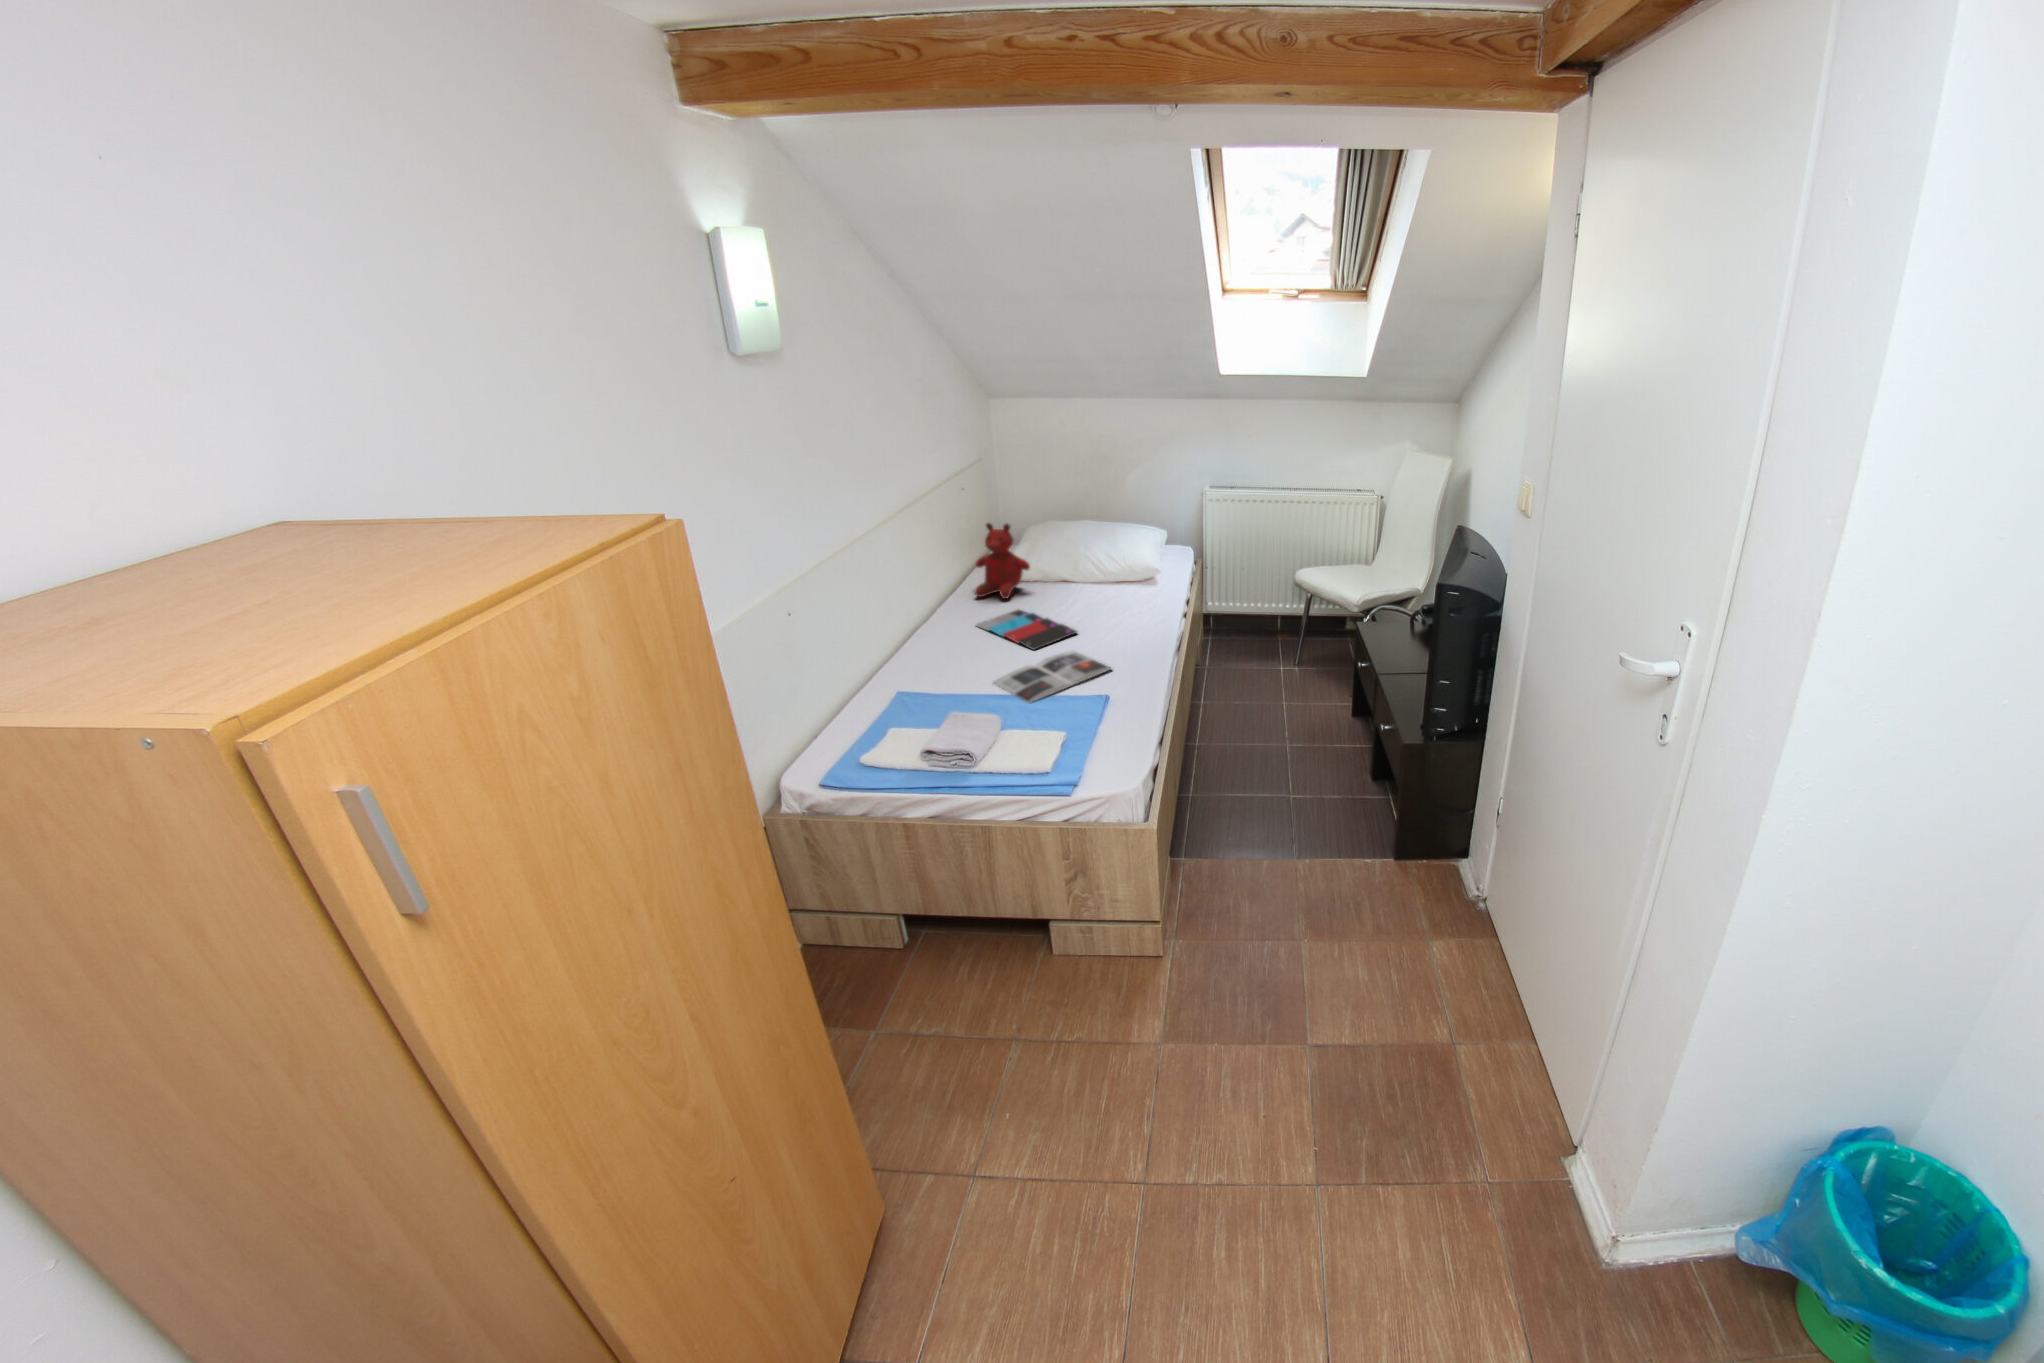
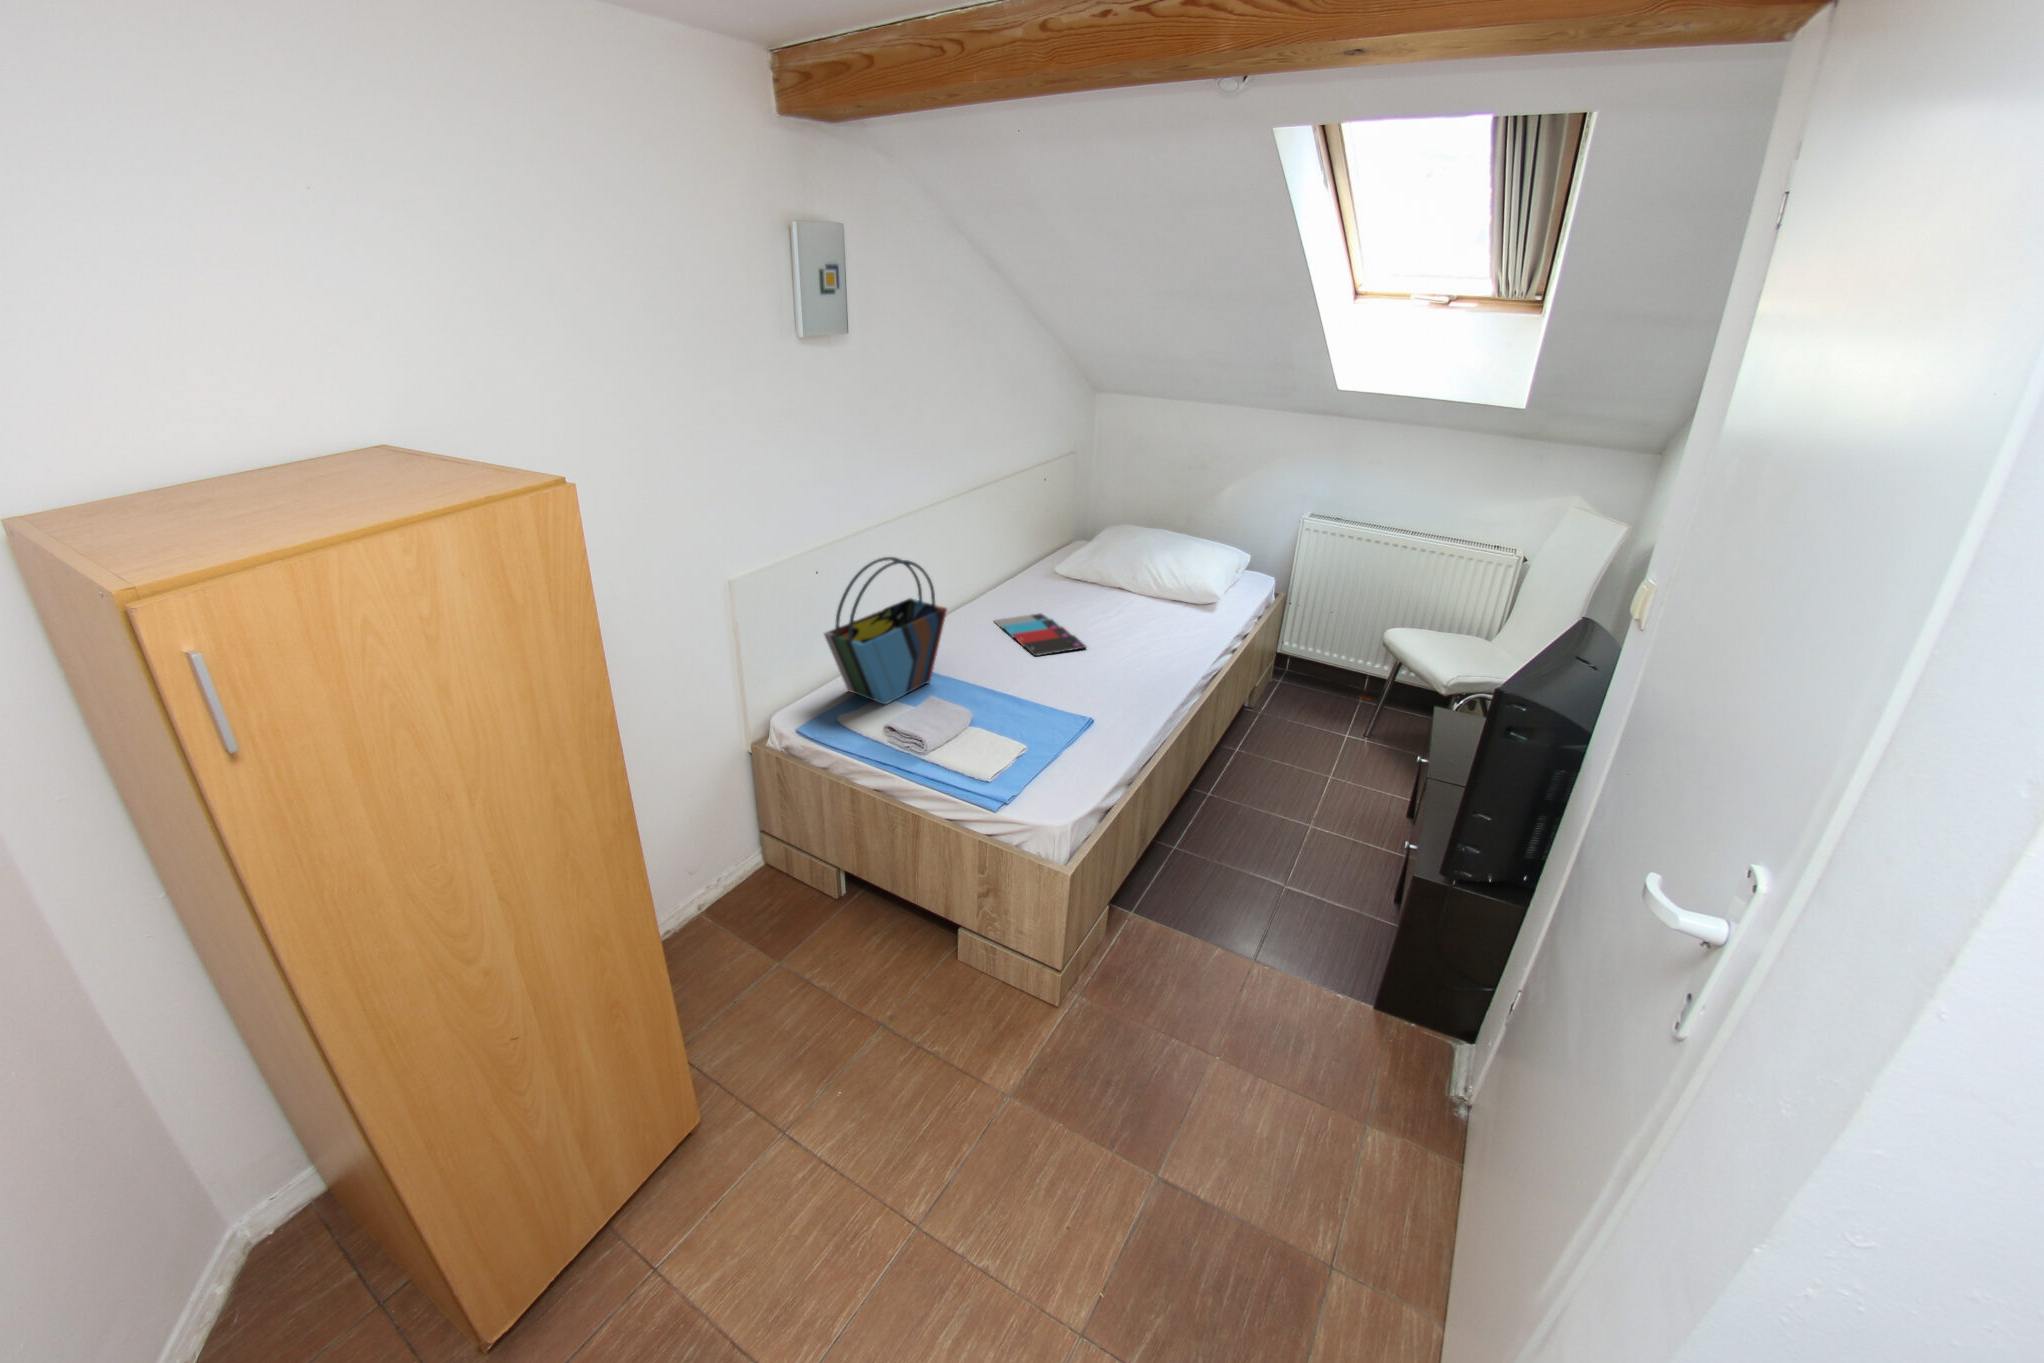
teddy bear: present [975,523,1030,599] -> none [1008,522,1066,601]
tote bag: none [823,577,947,731] -> present [824,557,947,705]
magazine: present [993,651,1112,703] -> none [979,664,1102,707]

